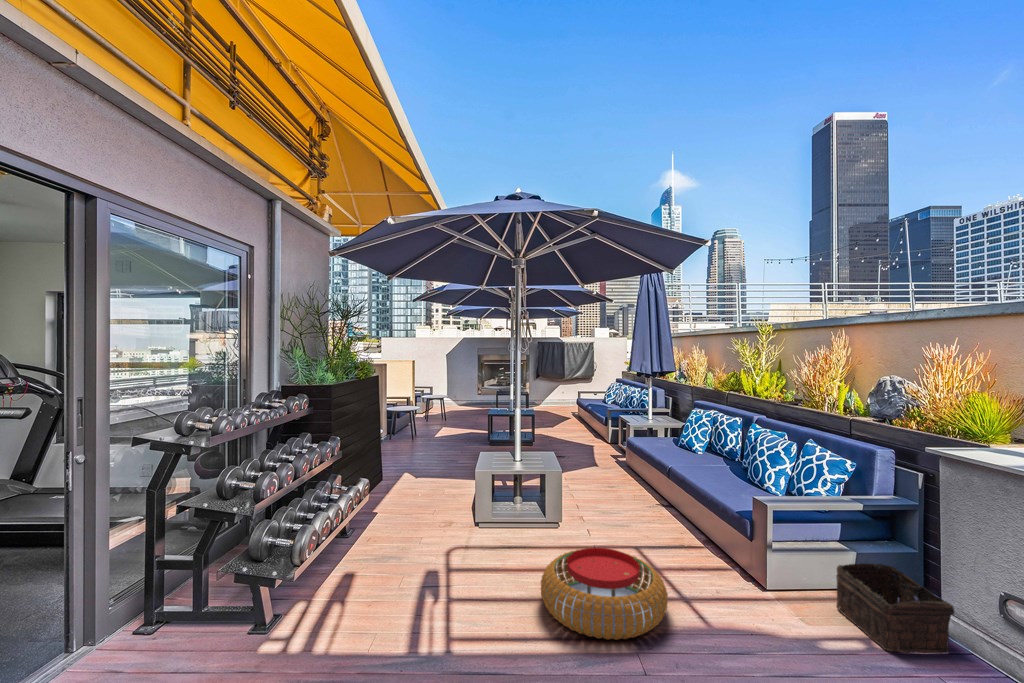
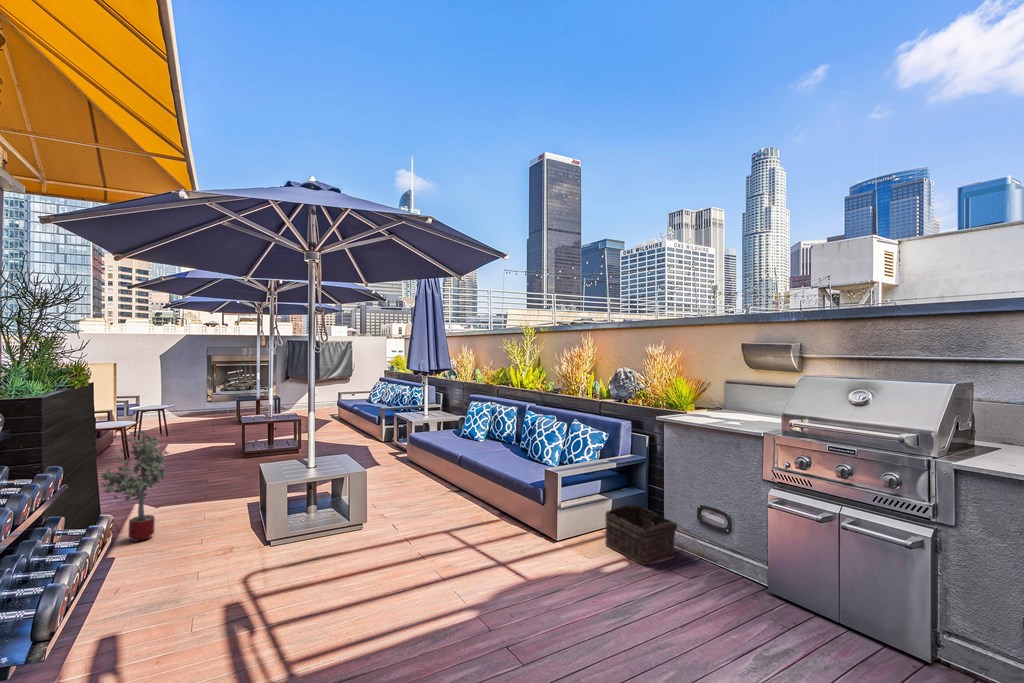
potted tree: none [370,415,416,503] -> present [102,431,169,541]
pouf: present [541,548,668,640] -> none [374,535,495,618]

